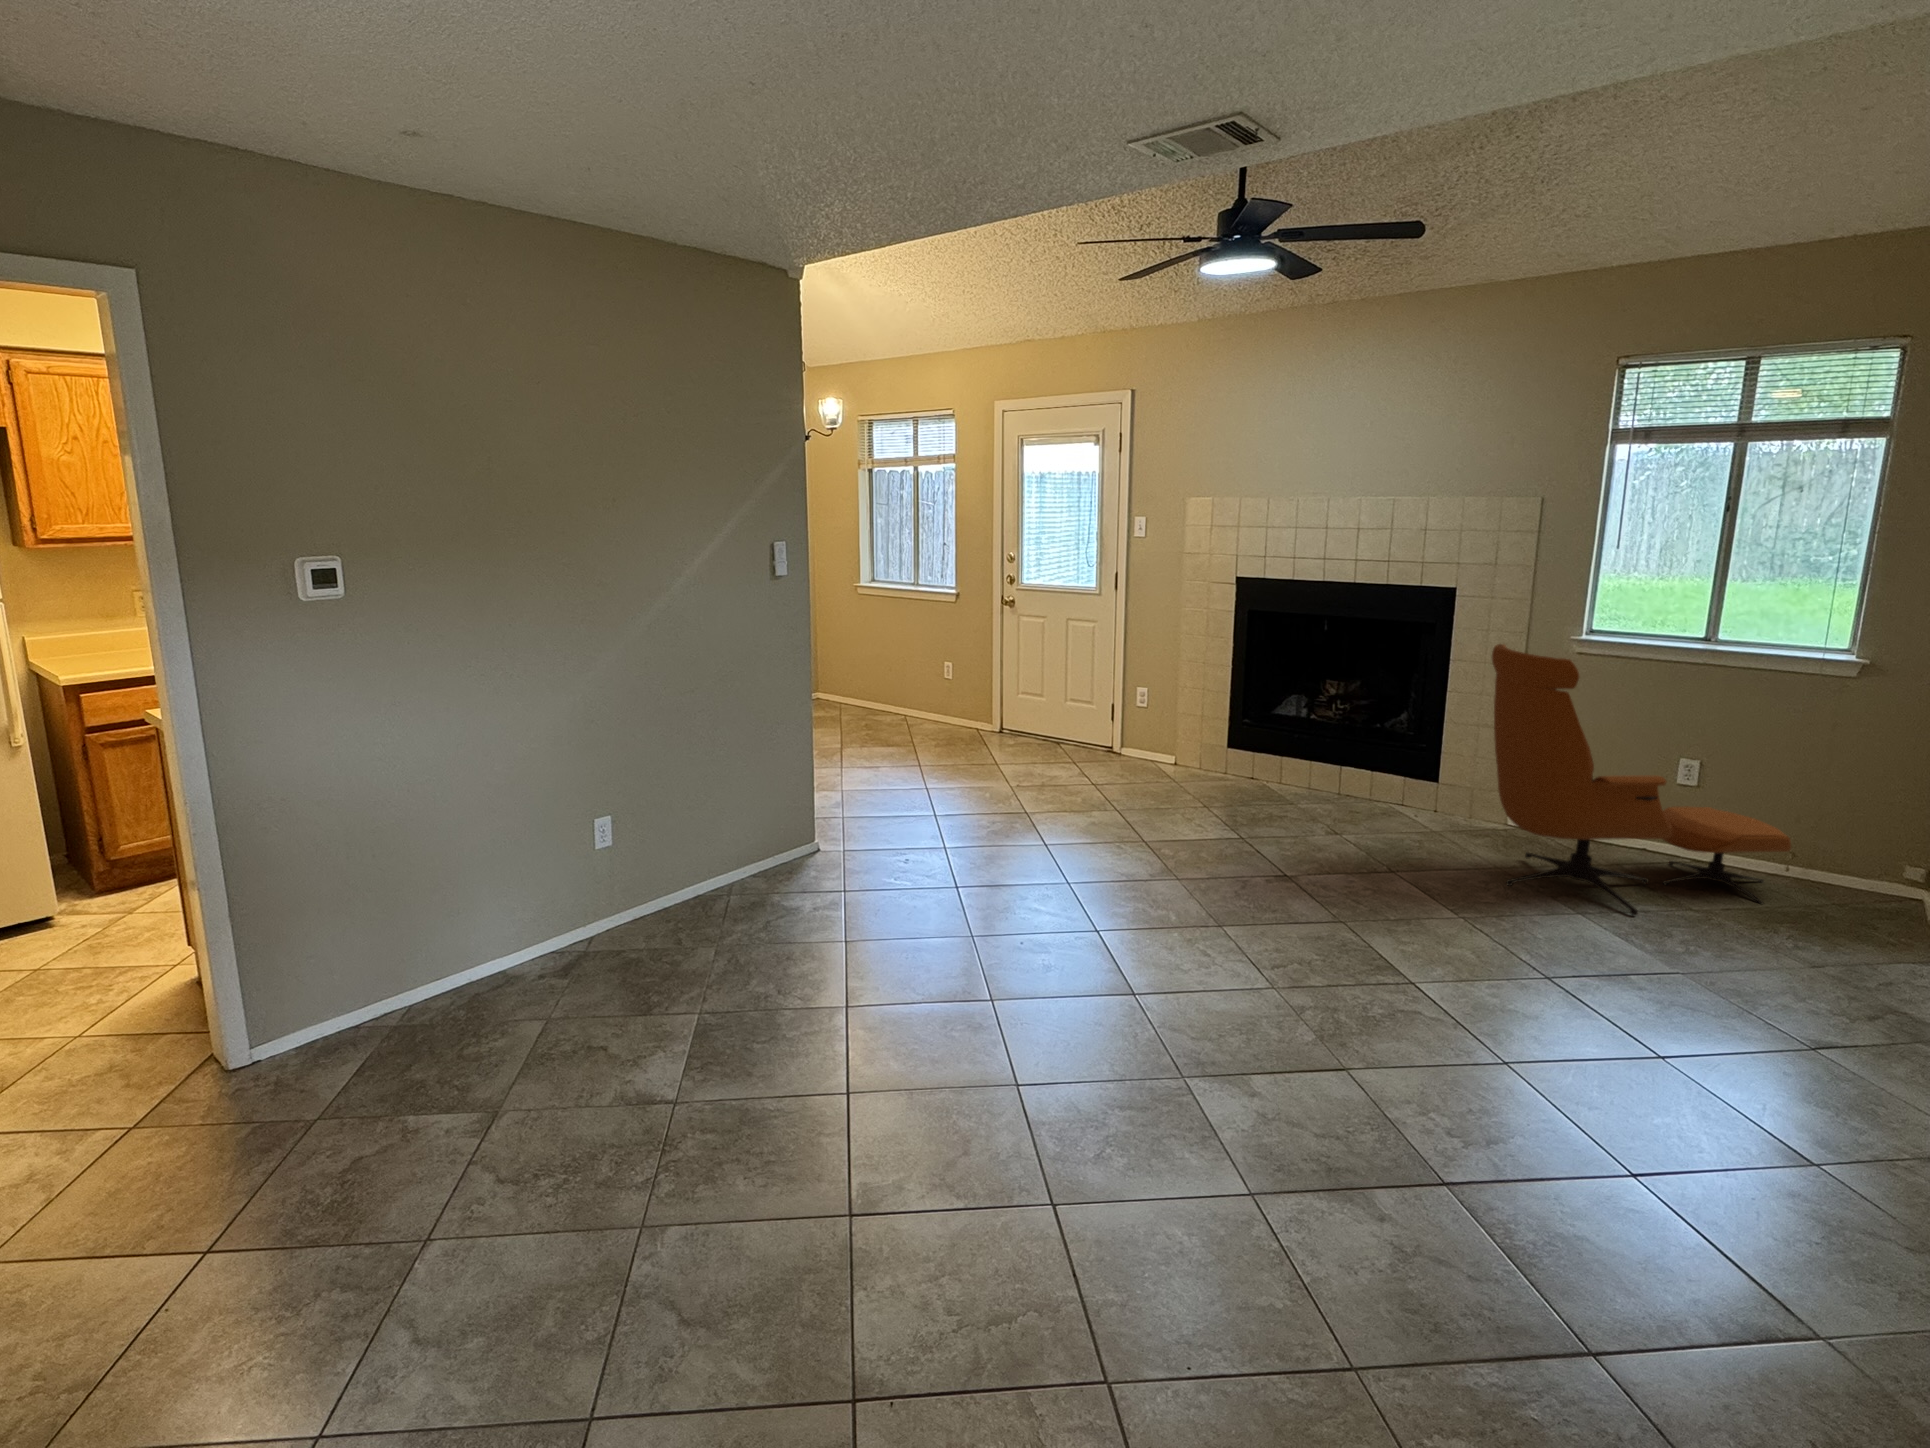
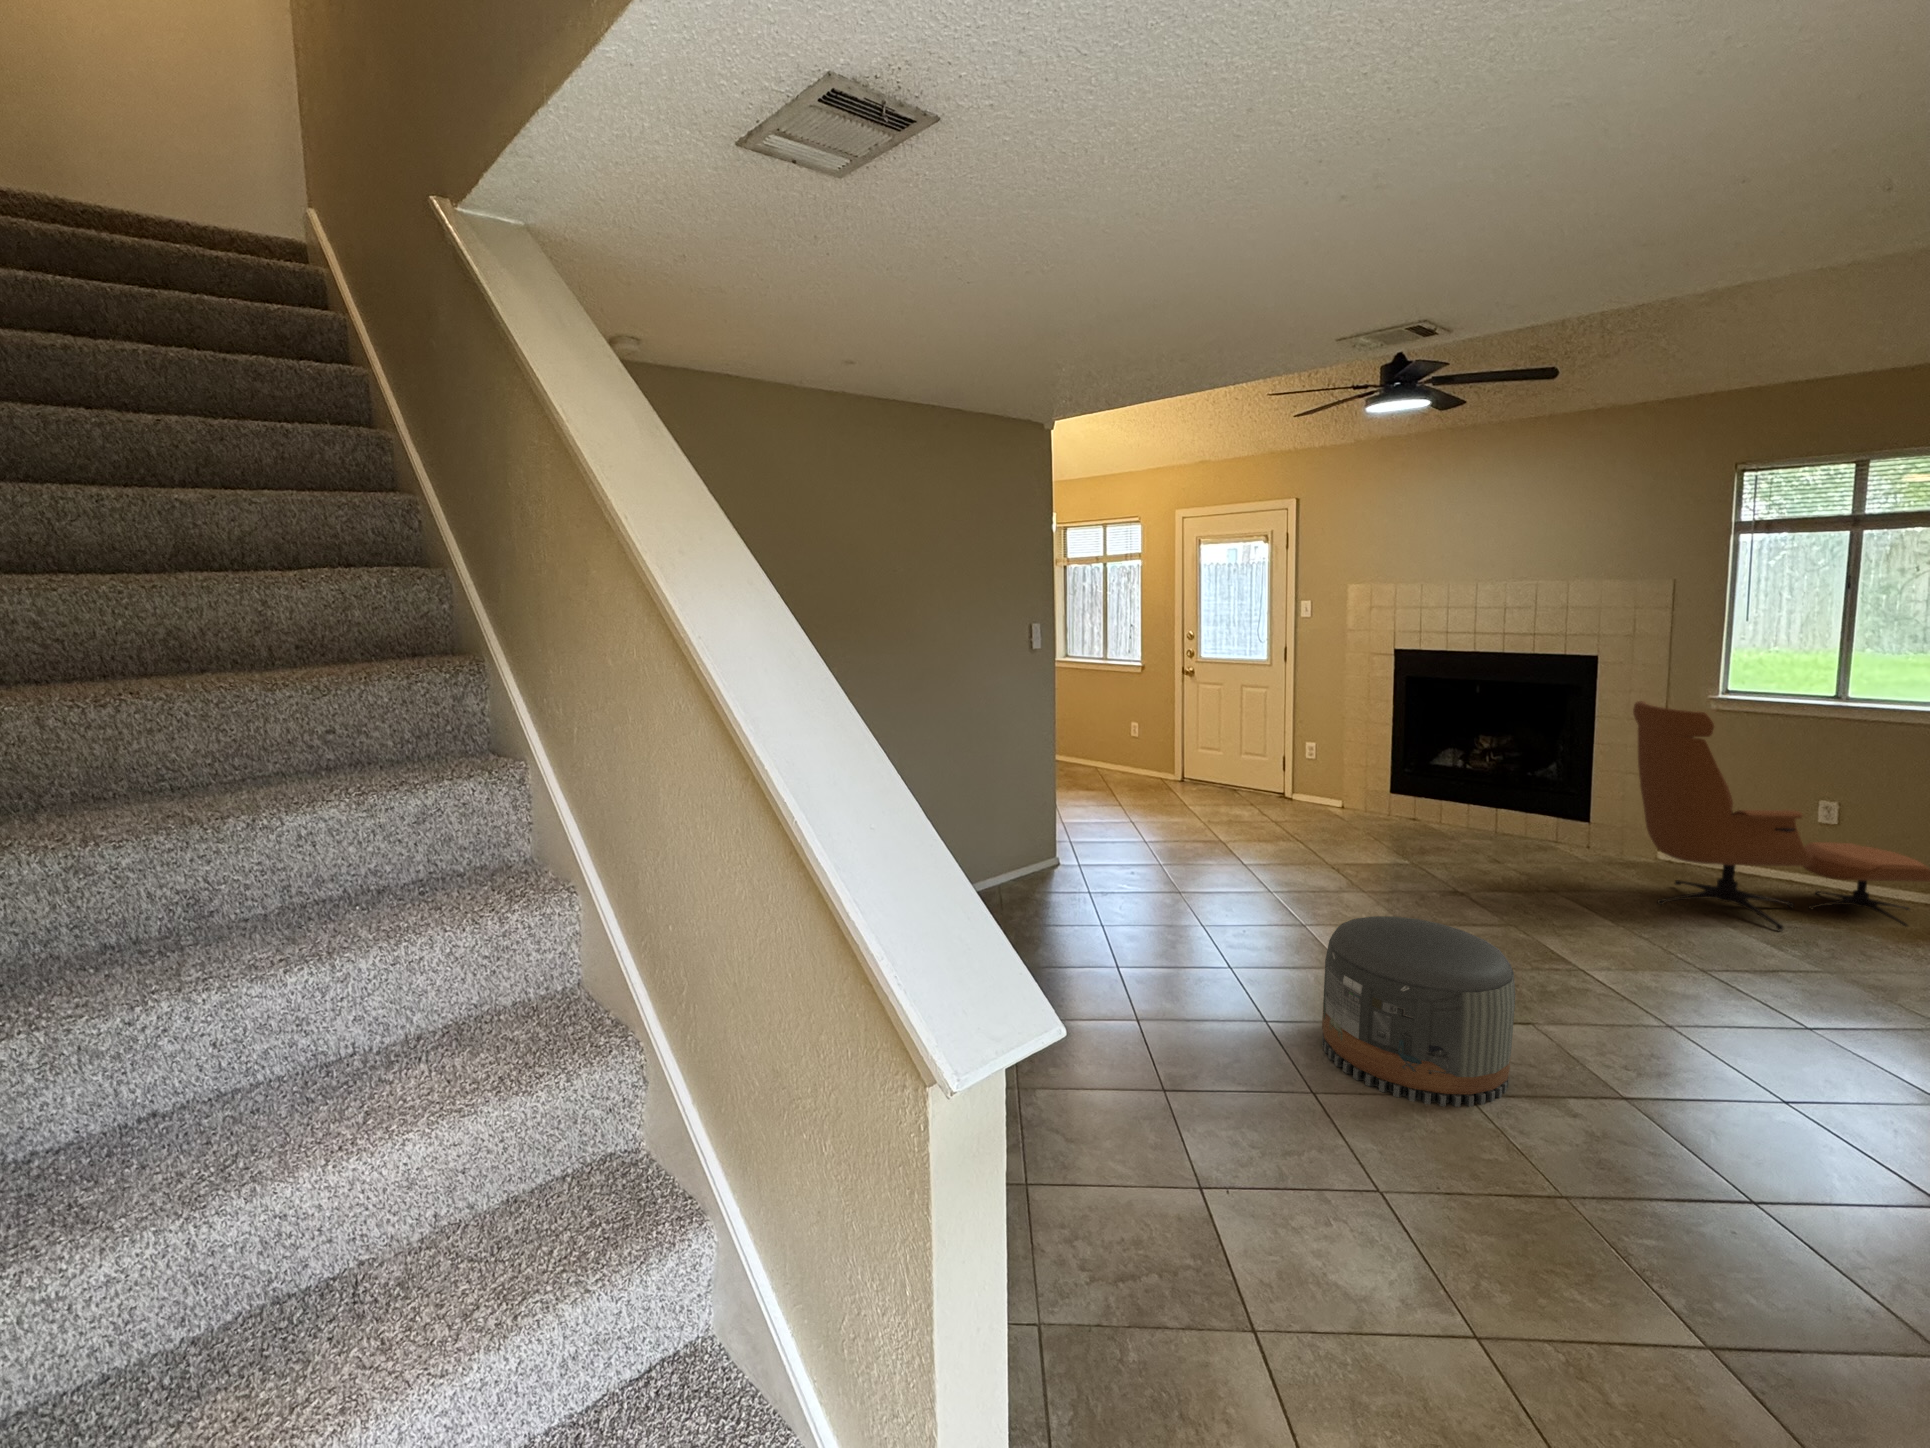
pouf: none [1086,945,1328,1222] -> present [1322,916,1515,1107]

